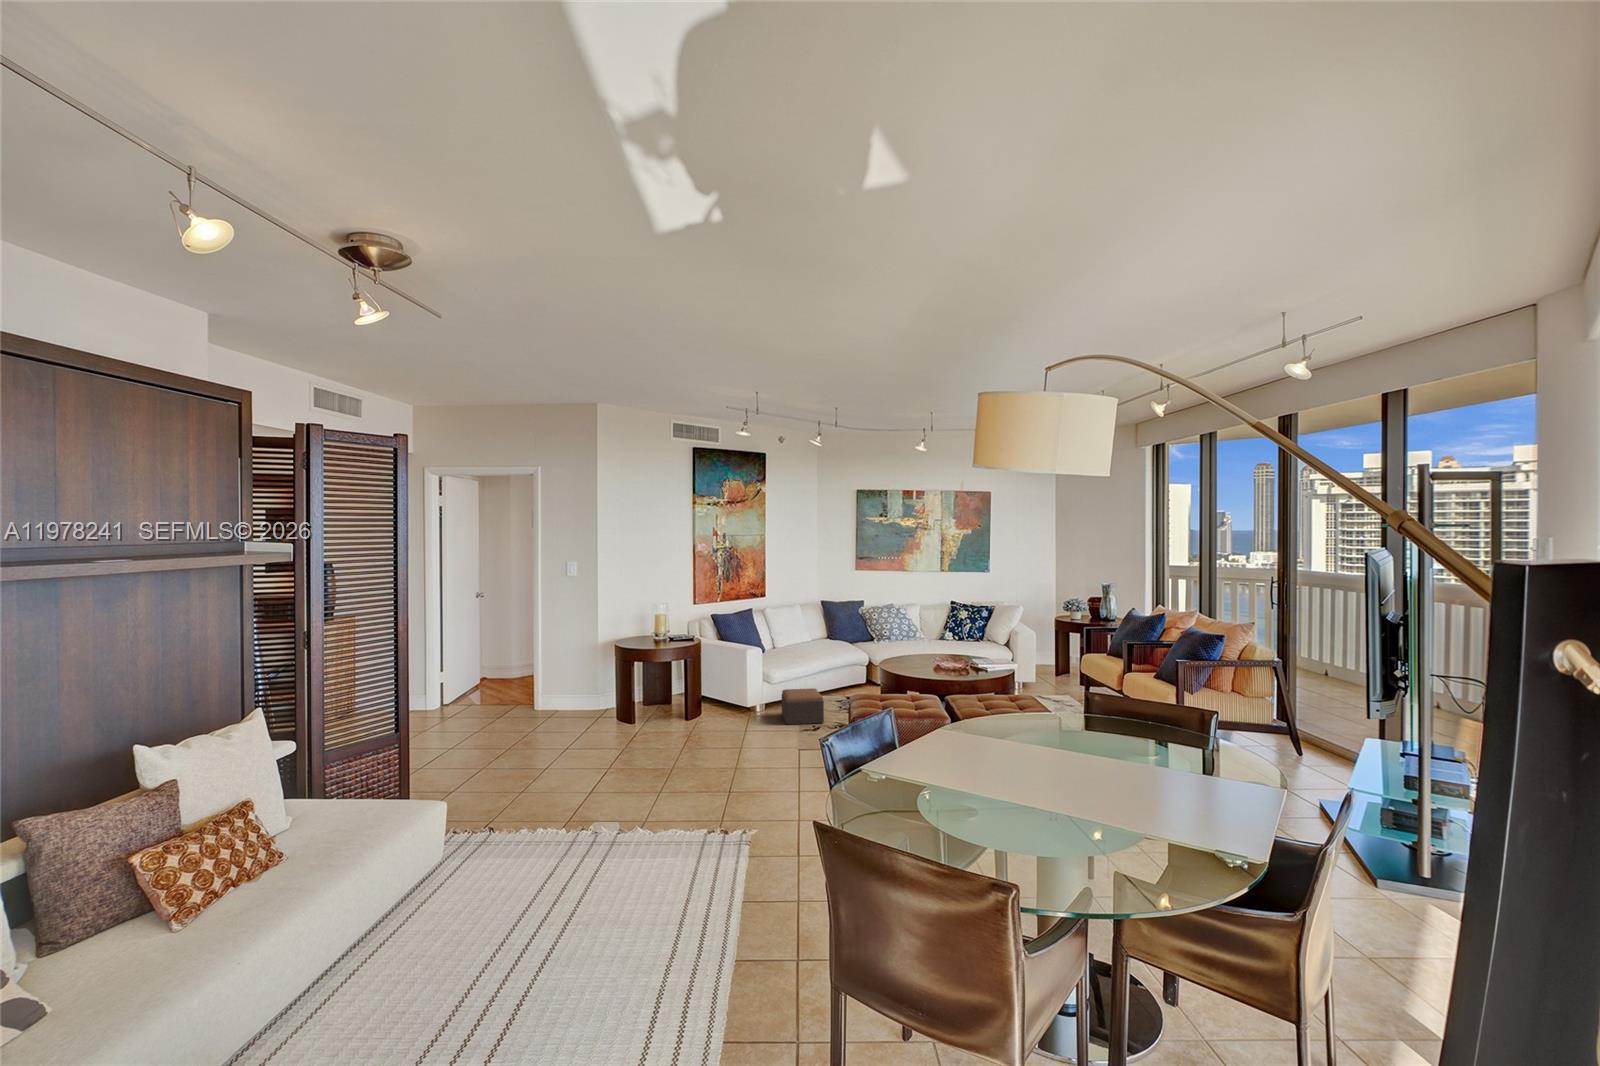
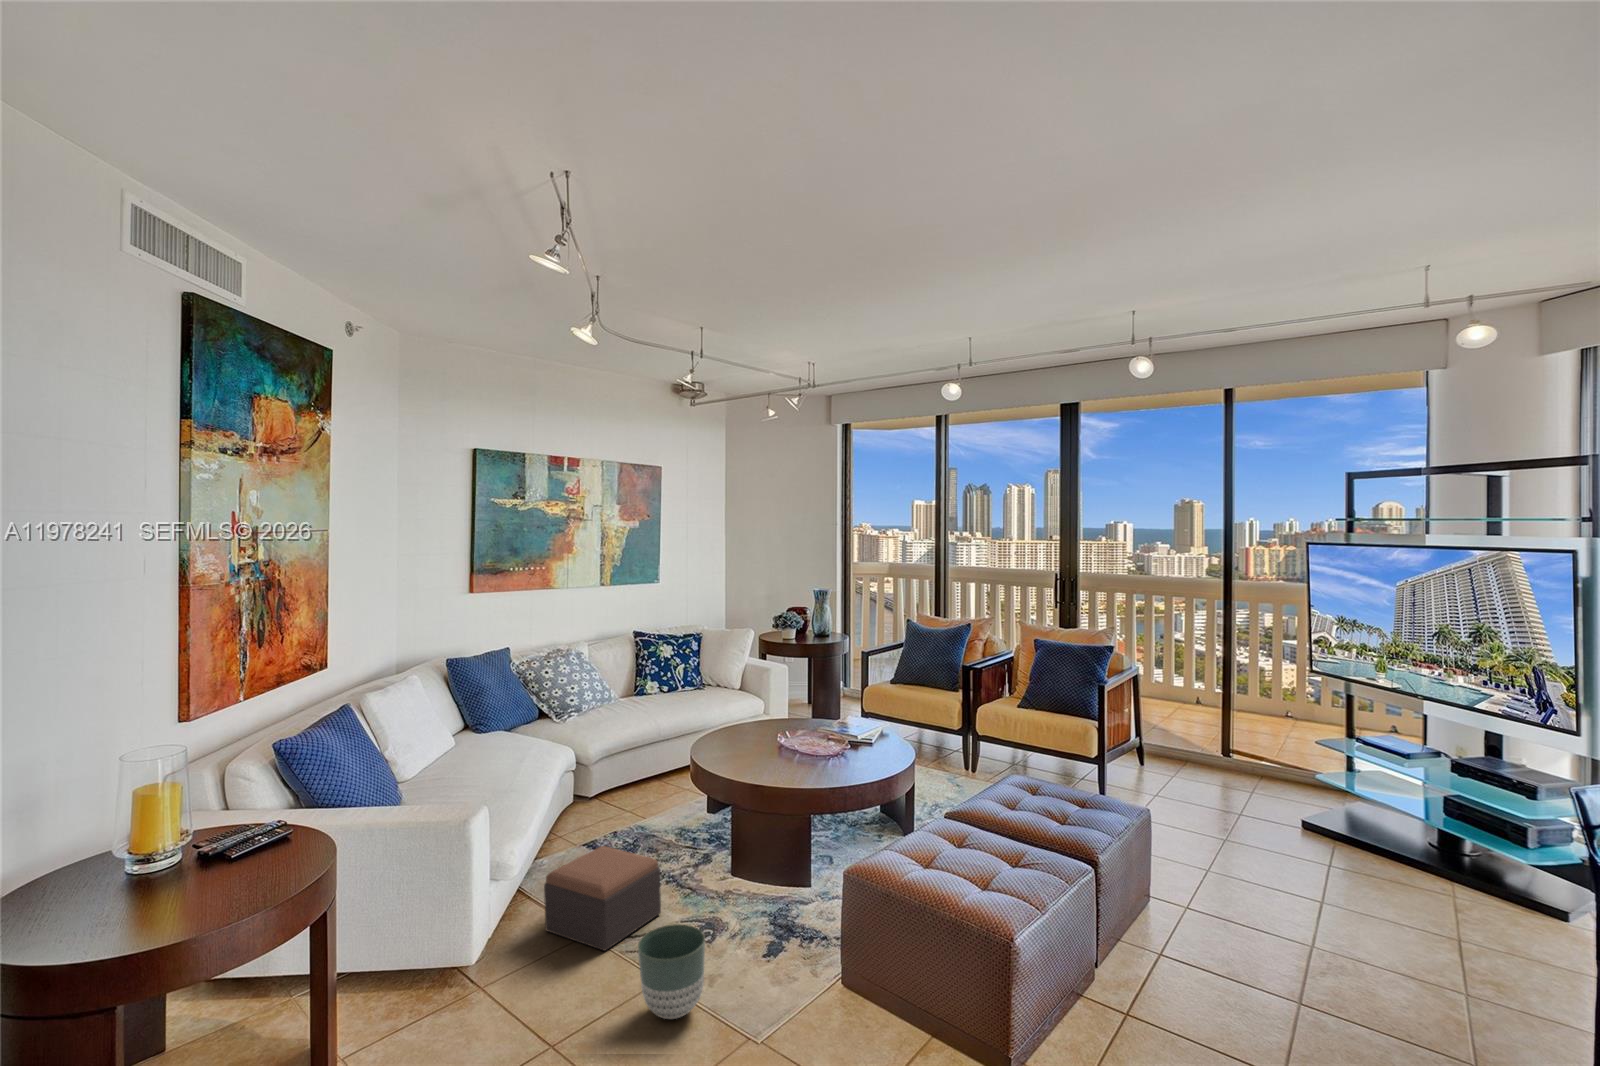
planter: none [760,709,788,743] -> present [638,924,705,1019]

